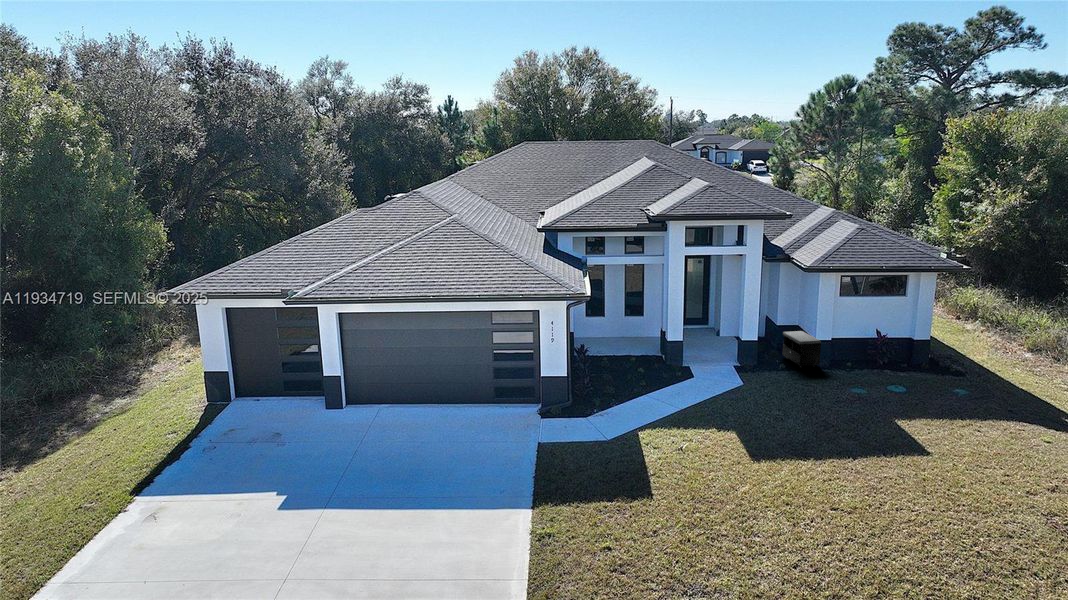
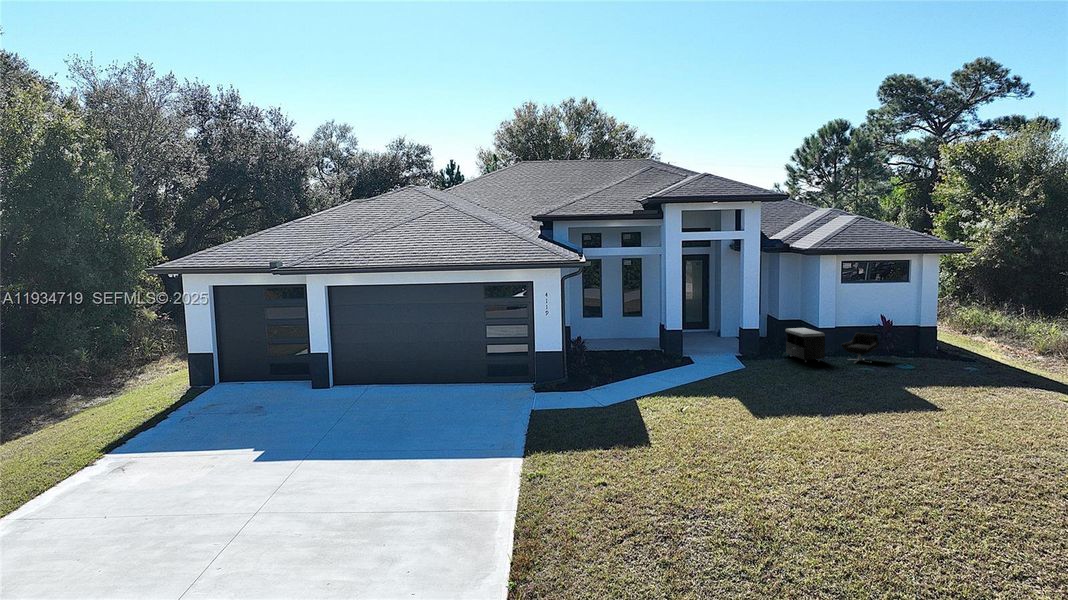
lounge chair: none [836,338,873,370] -> present [841,332,879,363]

